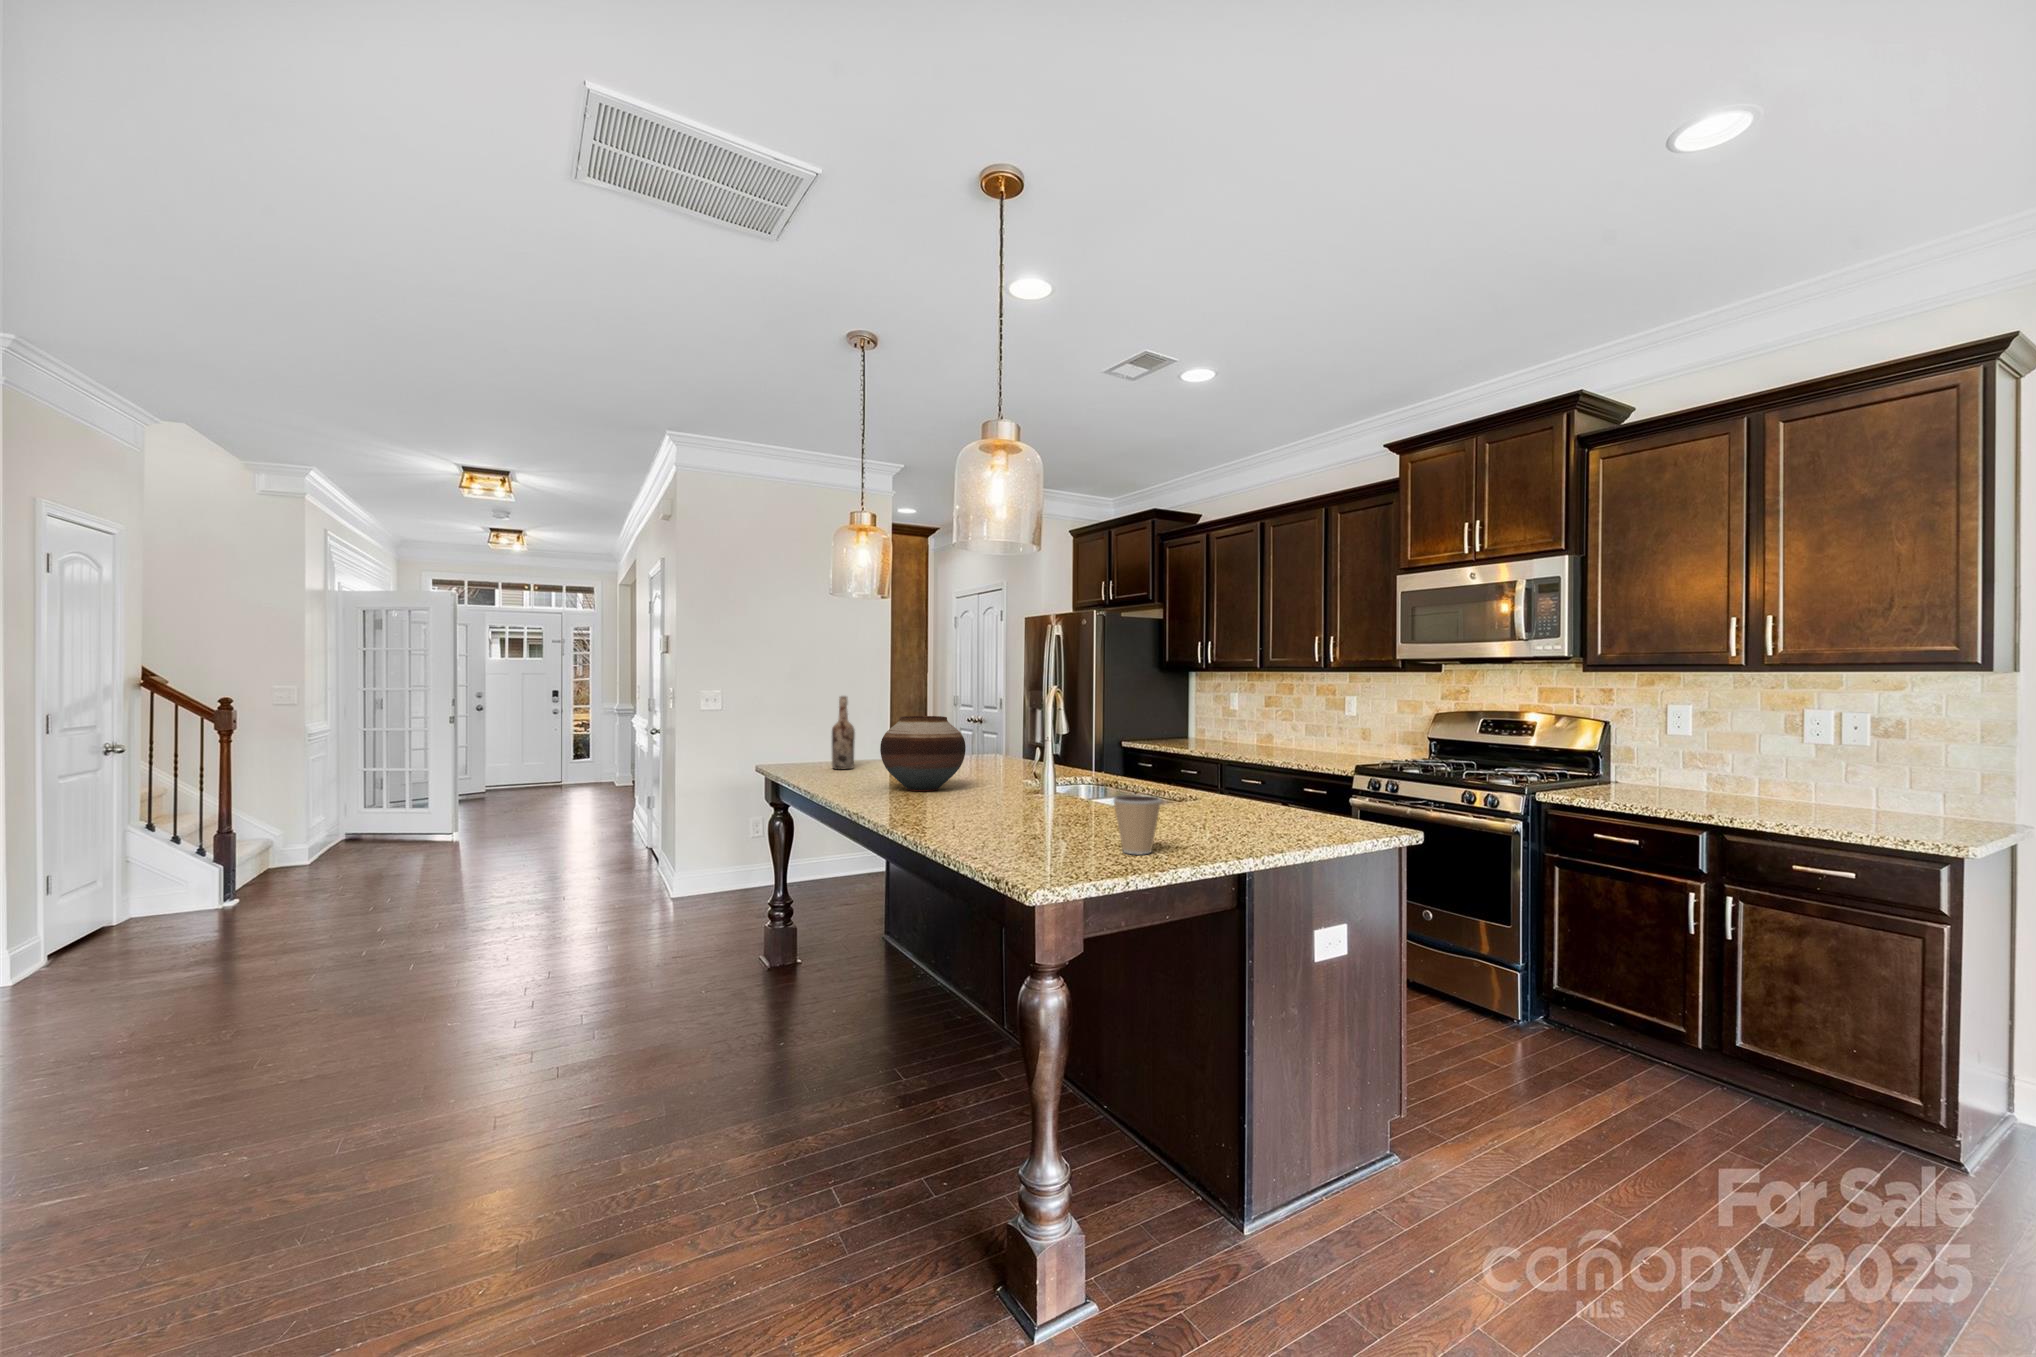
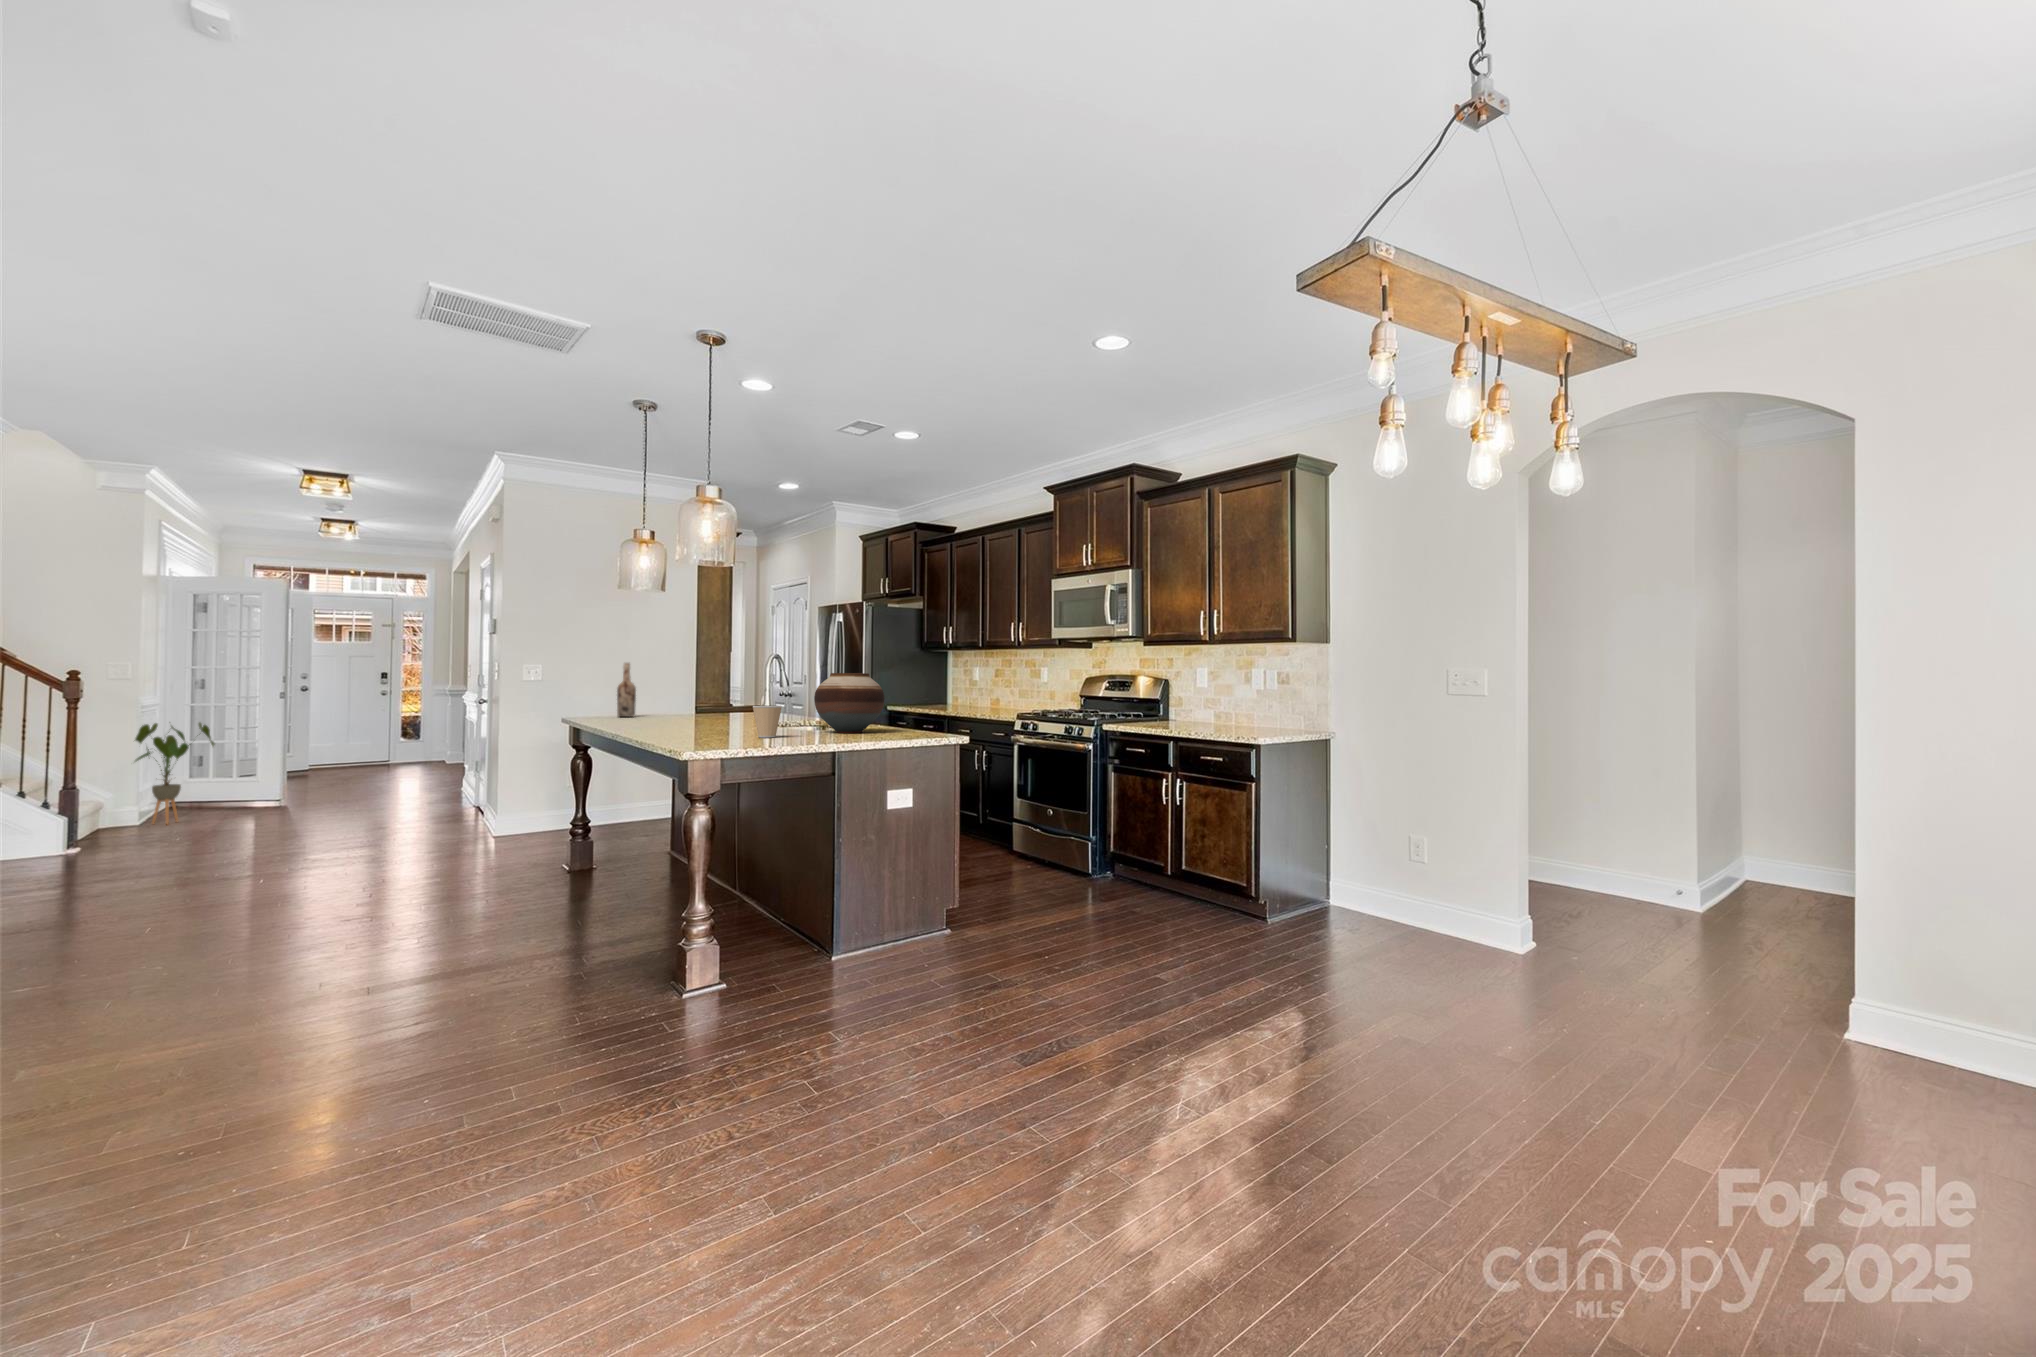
vase: present [880,716,966,791] -> present [814,673,885,733]
house plant: none [293,752,379,868] -> present [135,723,214,824]

